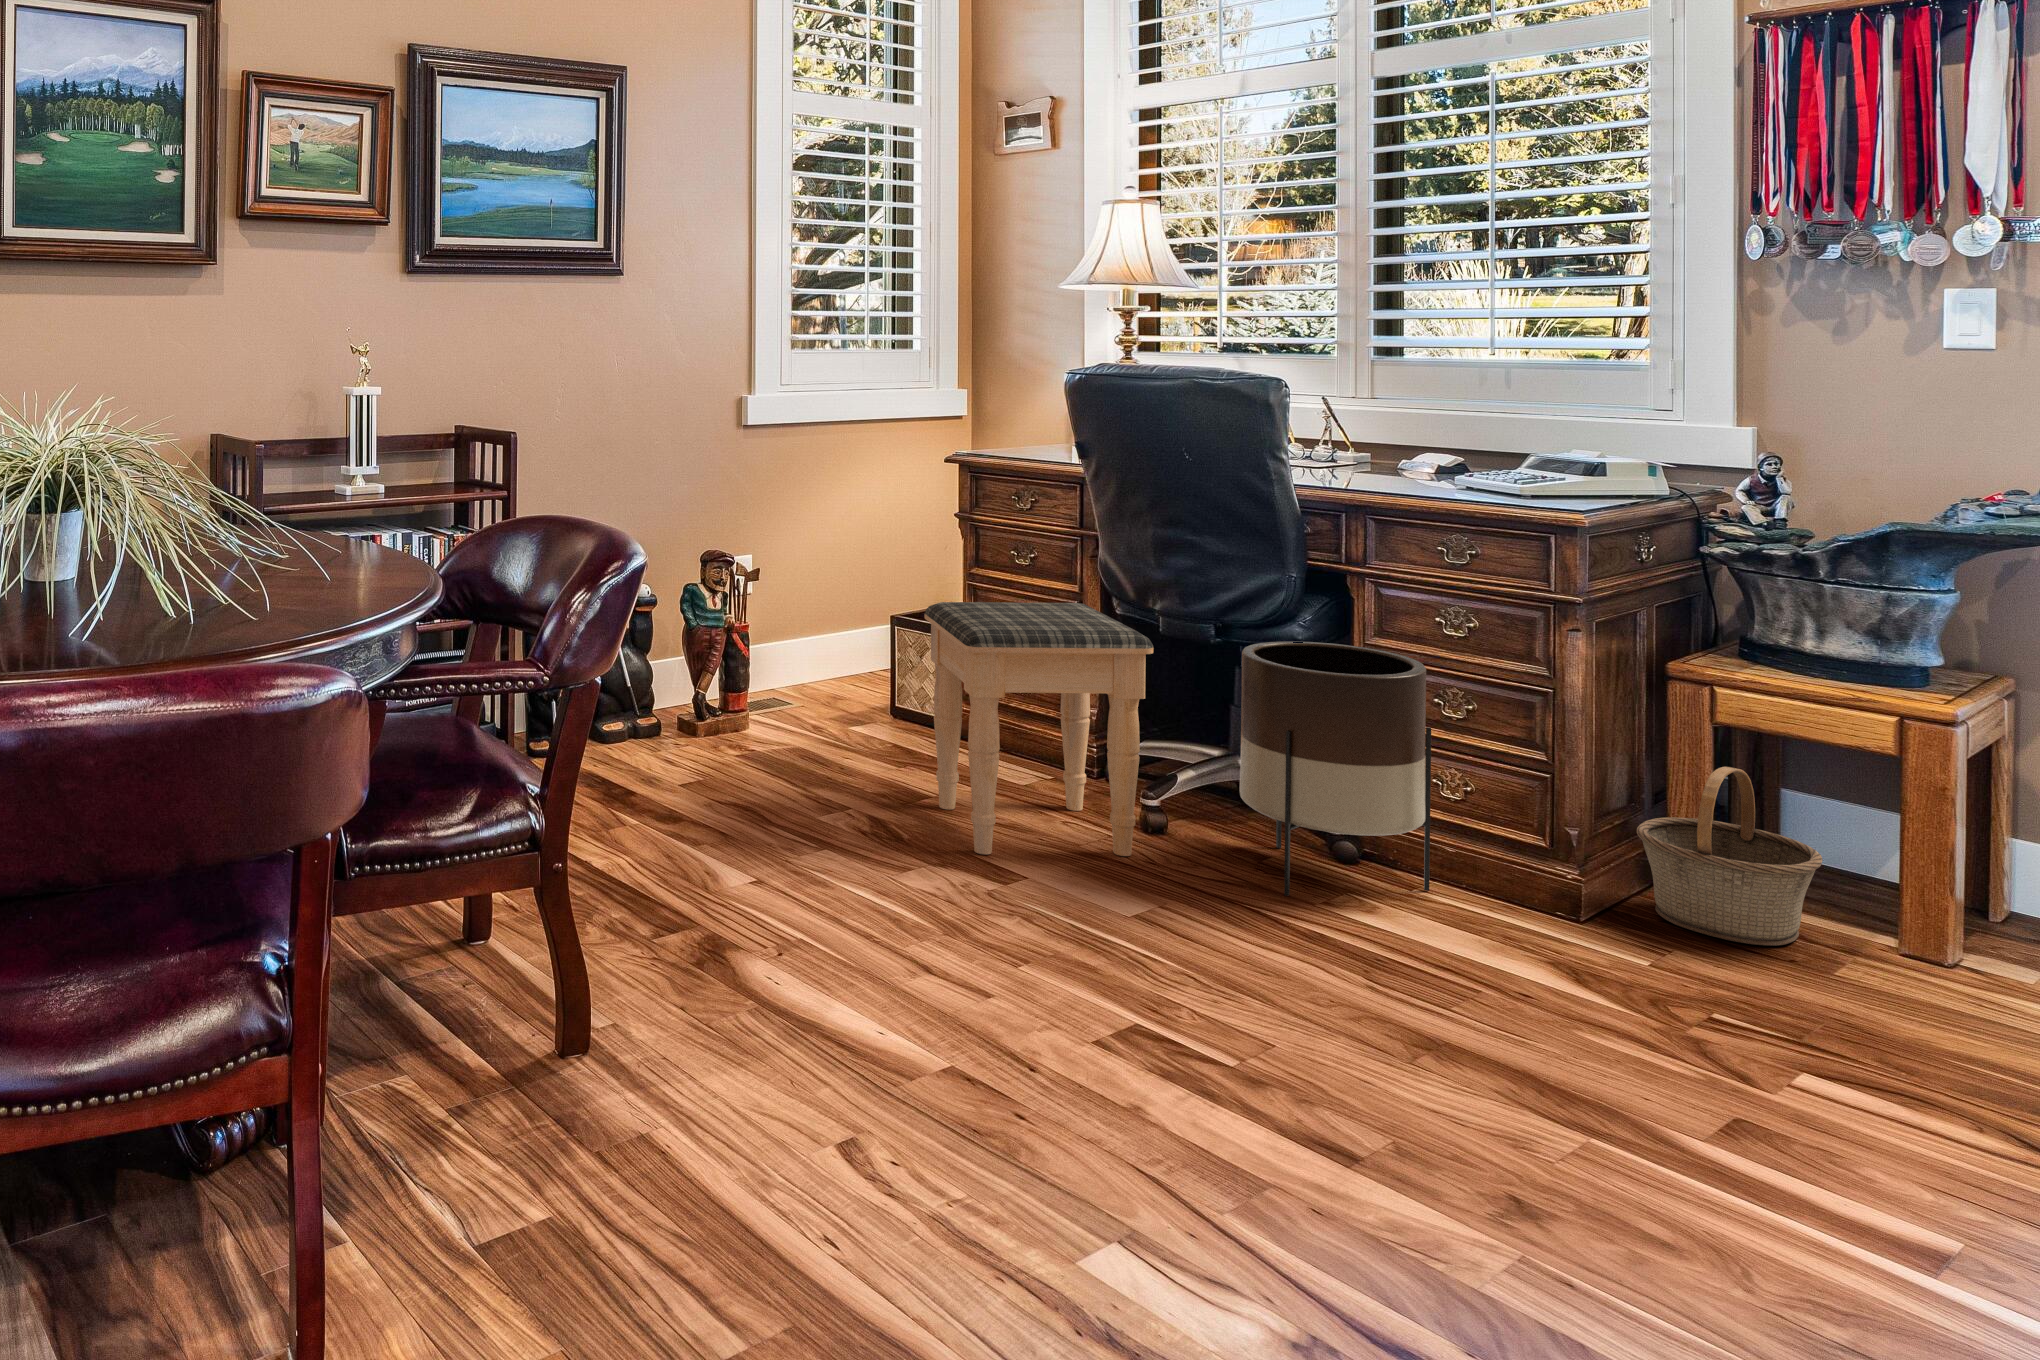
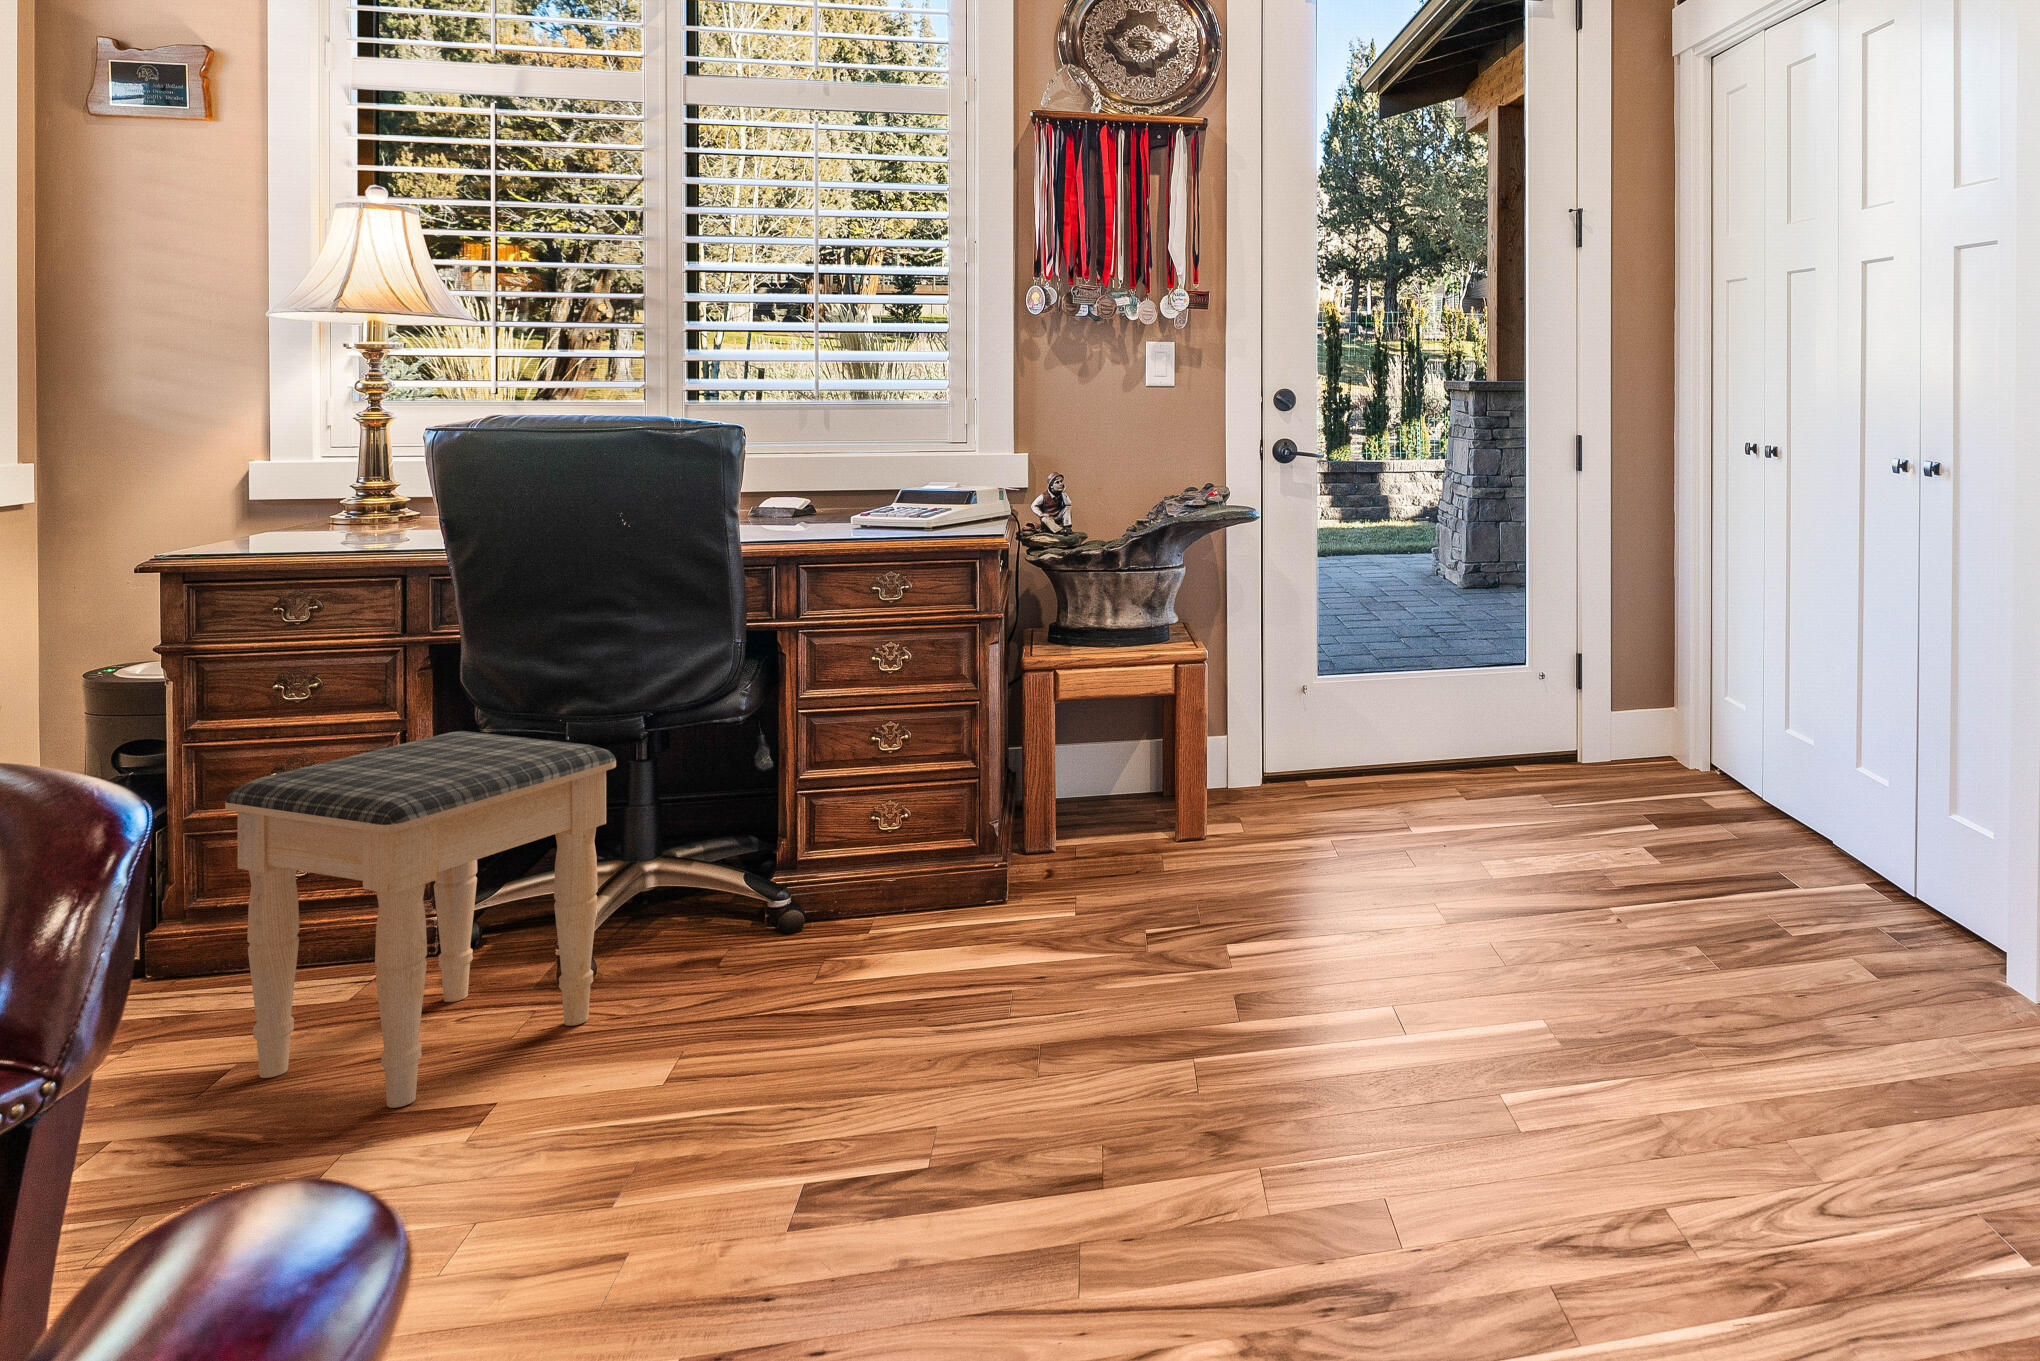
planter: present [1240,642,1431,896] -> none [701,701,889,985]
basket: present [1637,767,1823,945] -> none [1021,731,1141,873]

